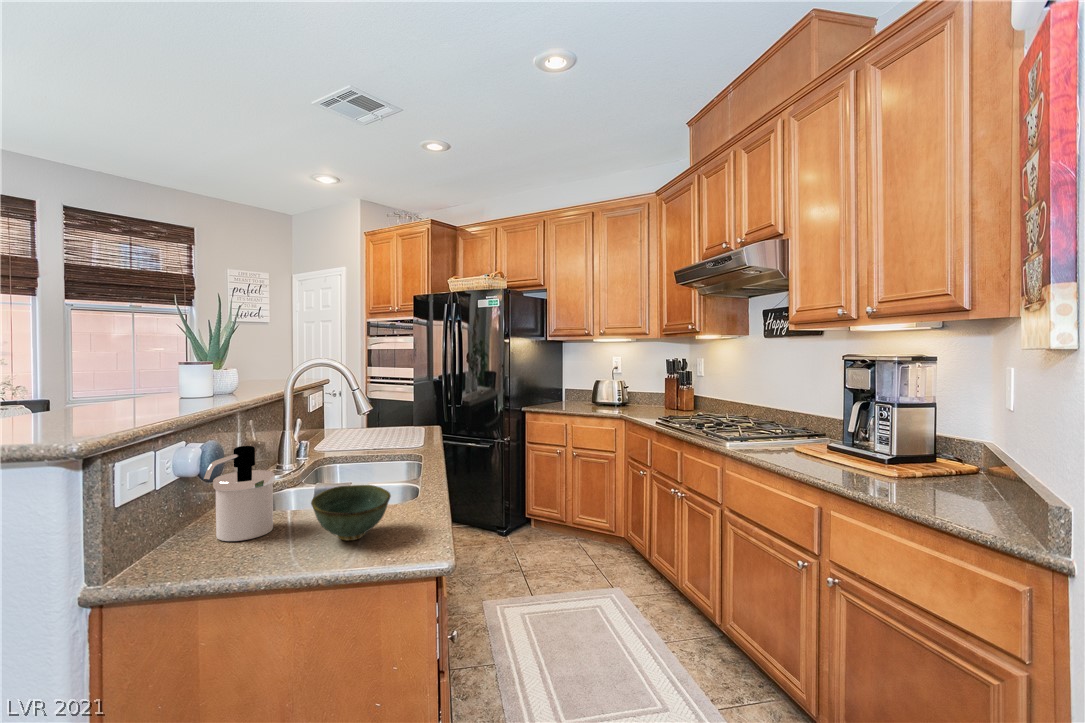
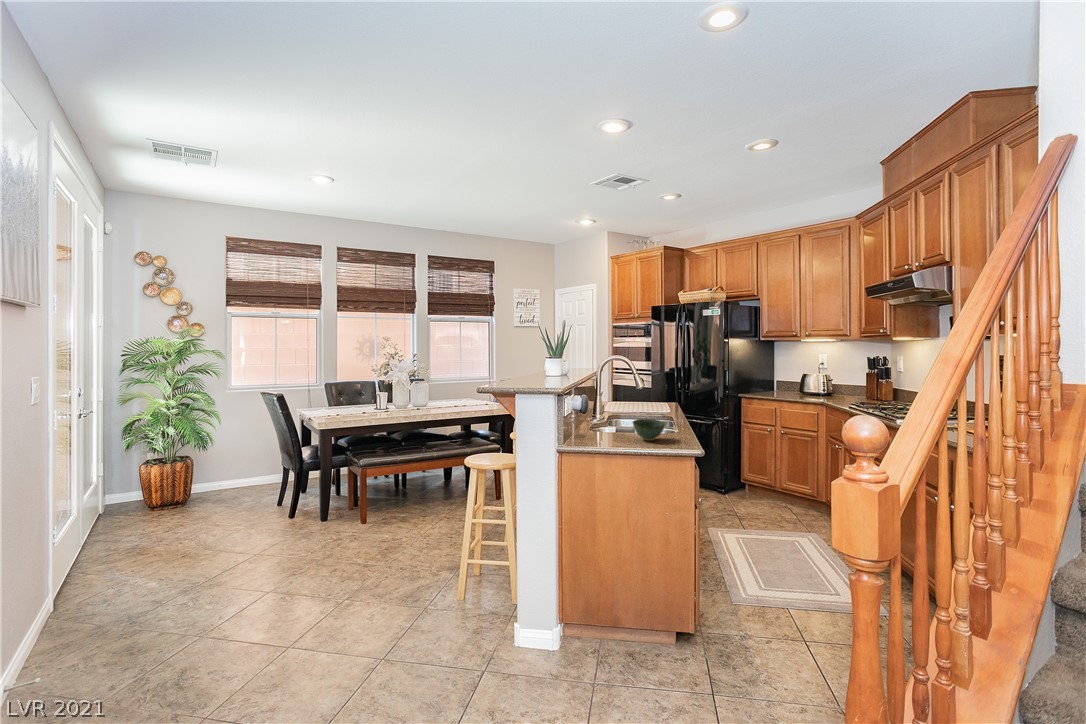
soap dispenser: present [204,446,275,541] -> none [590,399,613,438]

